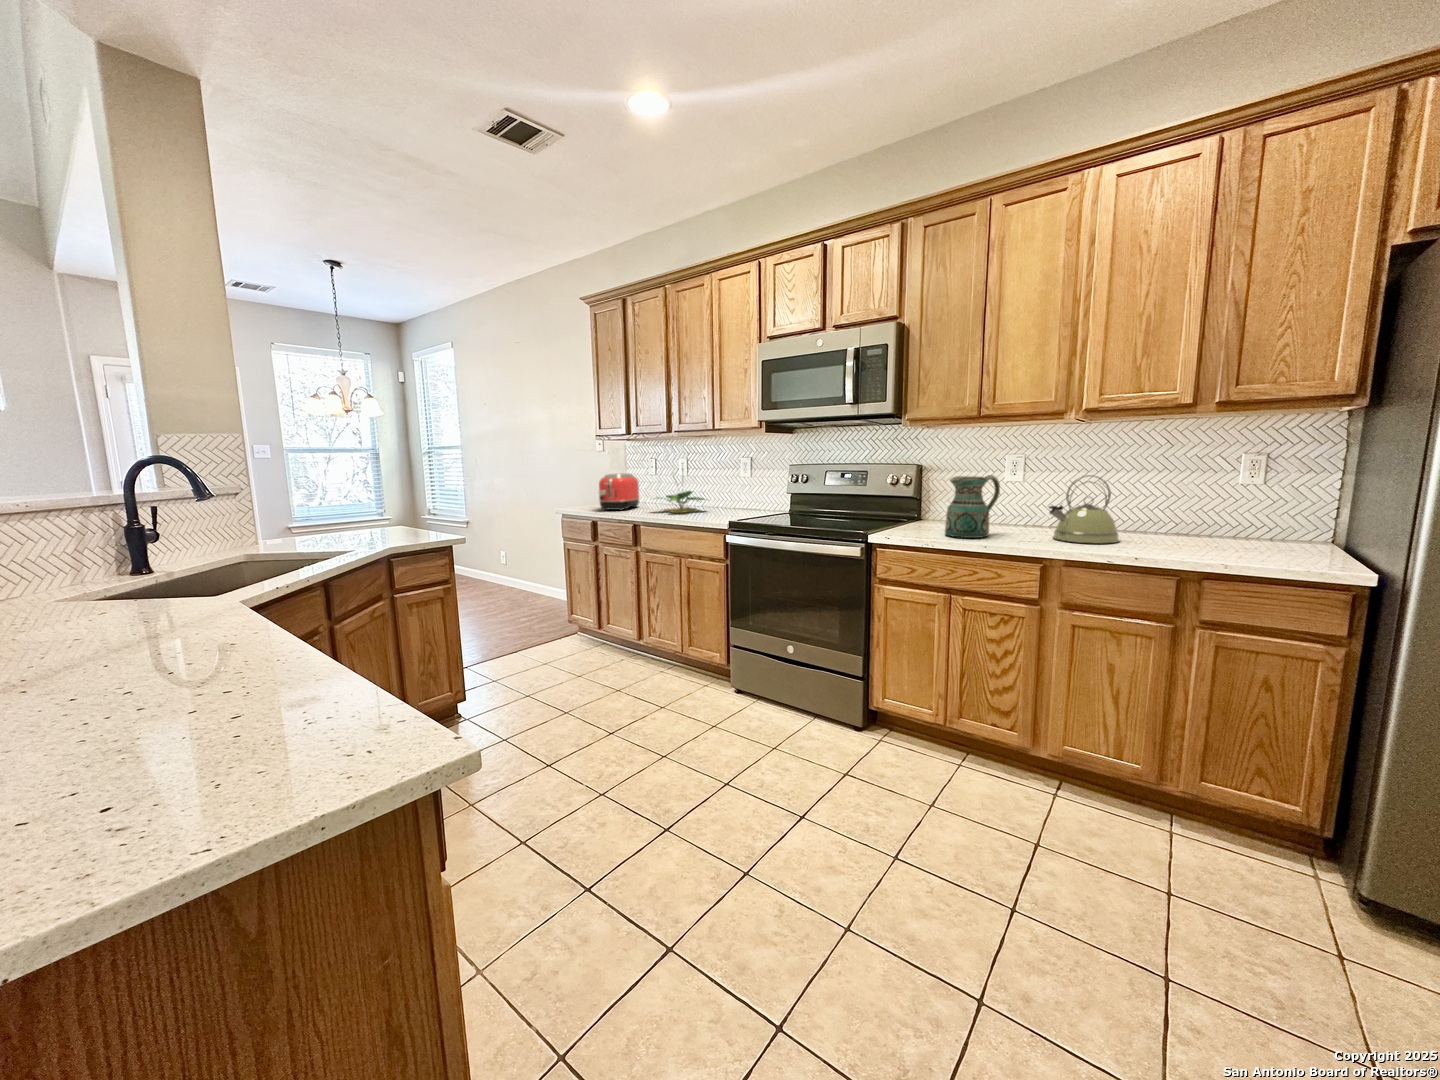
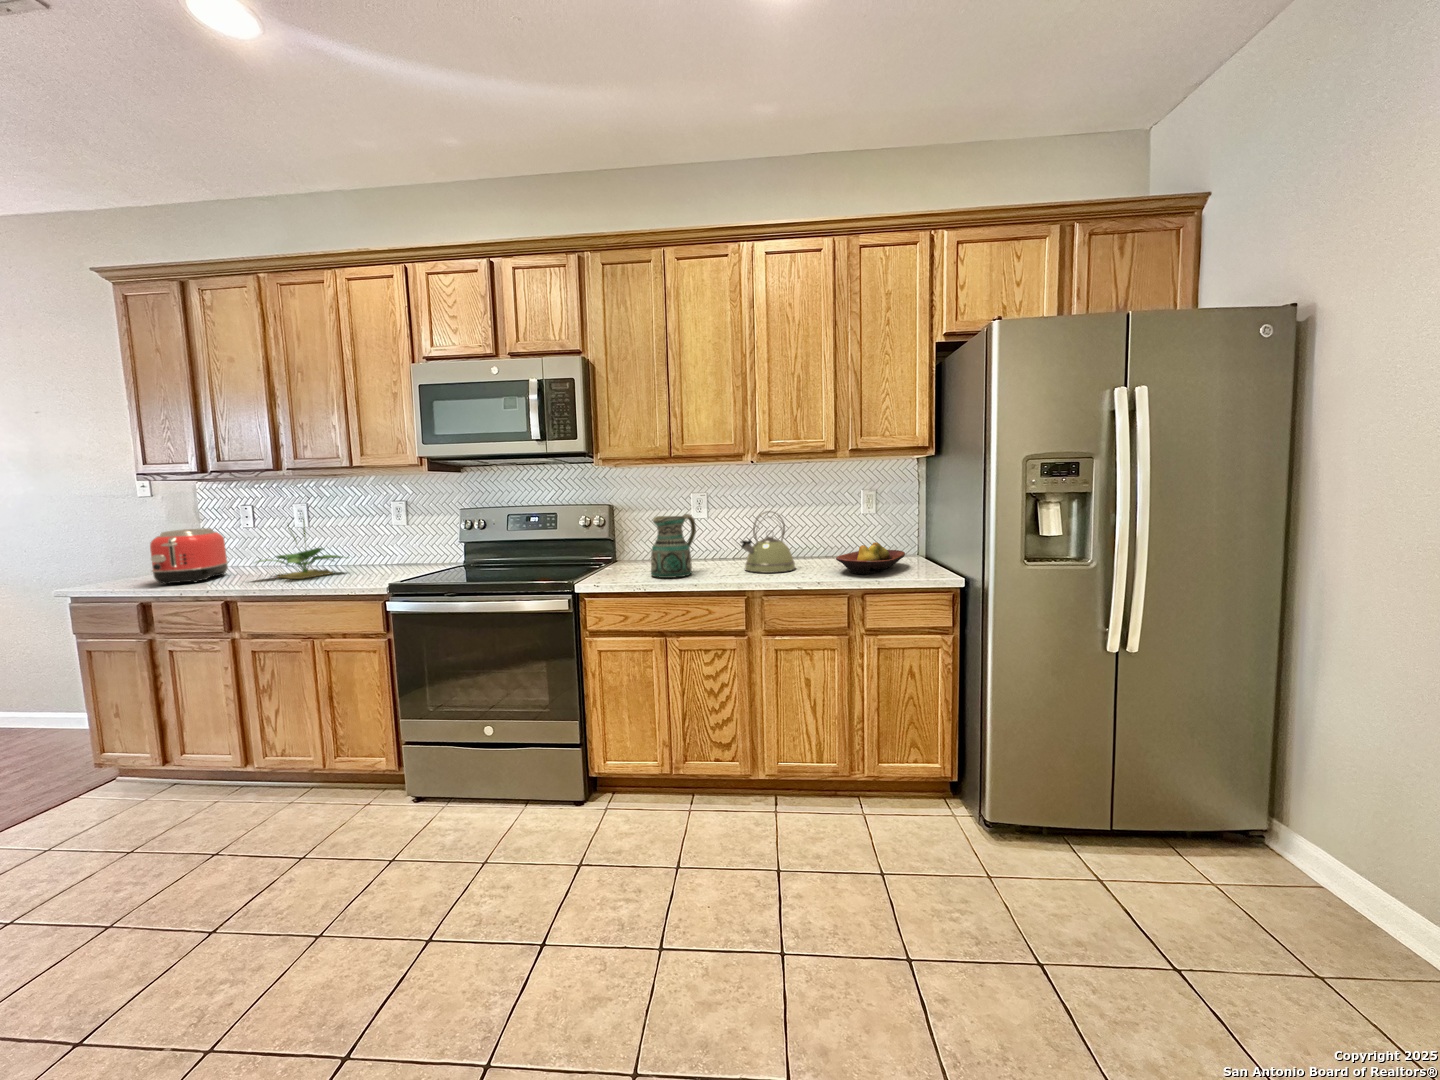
fruit bowl: none [1172,519,1290,555] -> present [836,542,905,574]

